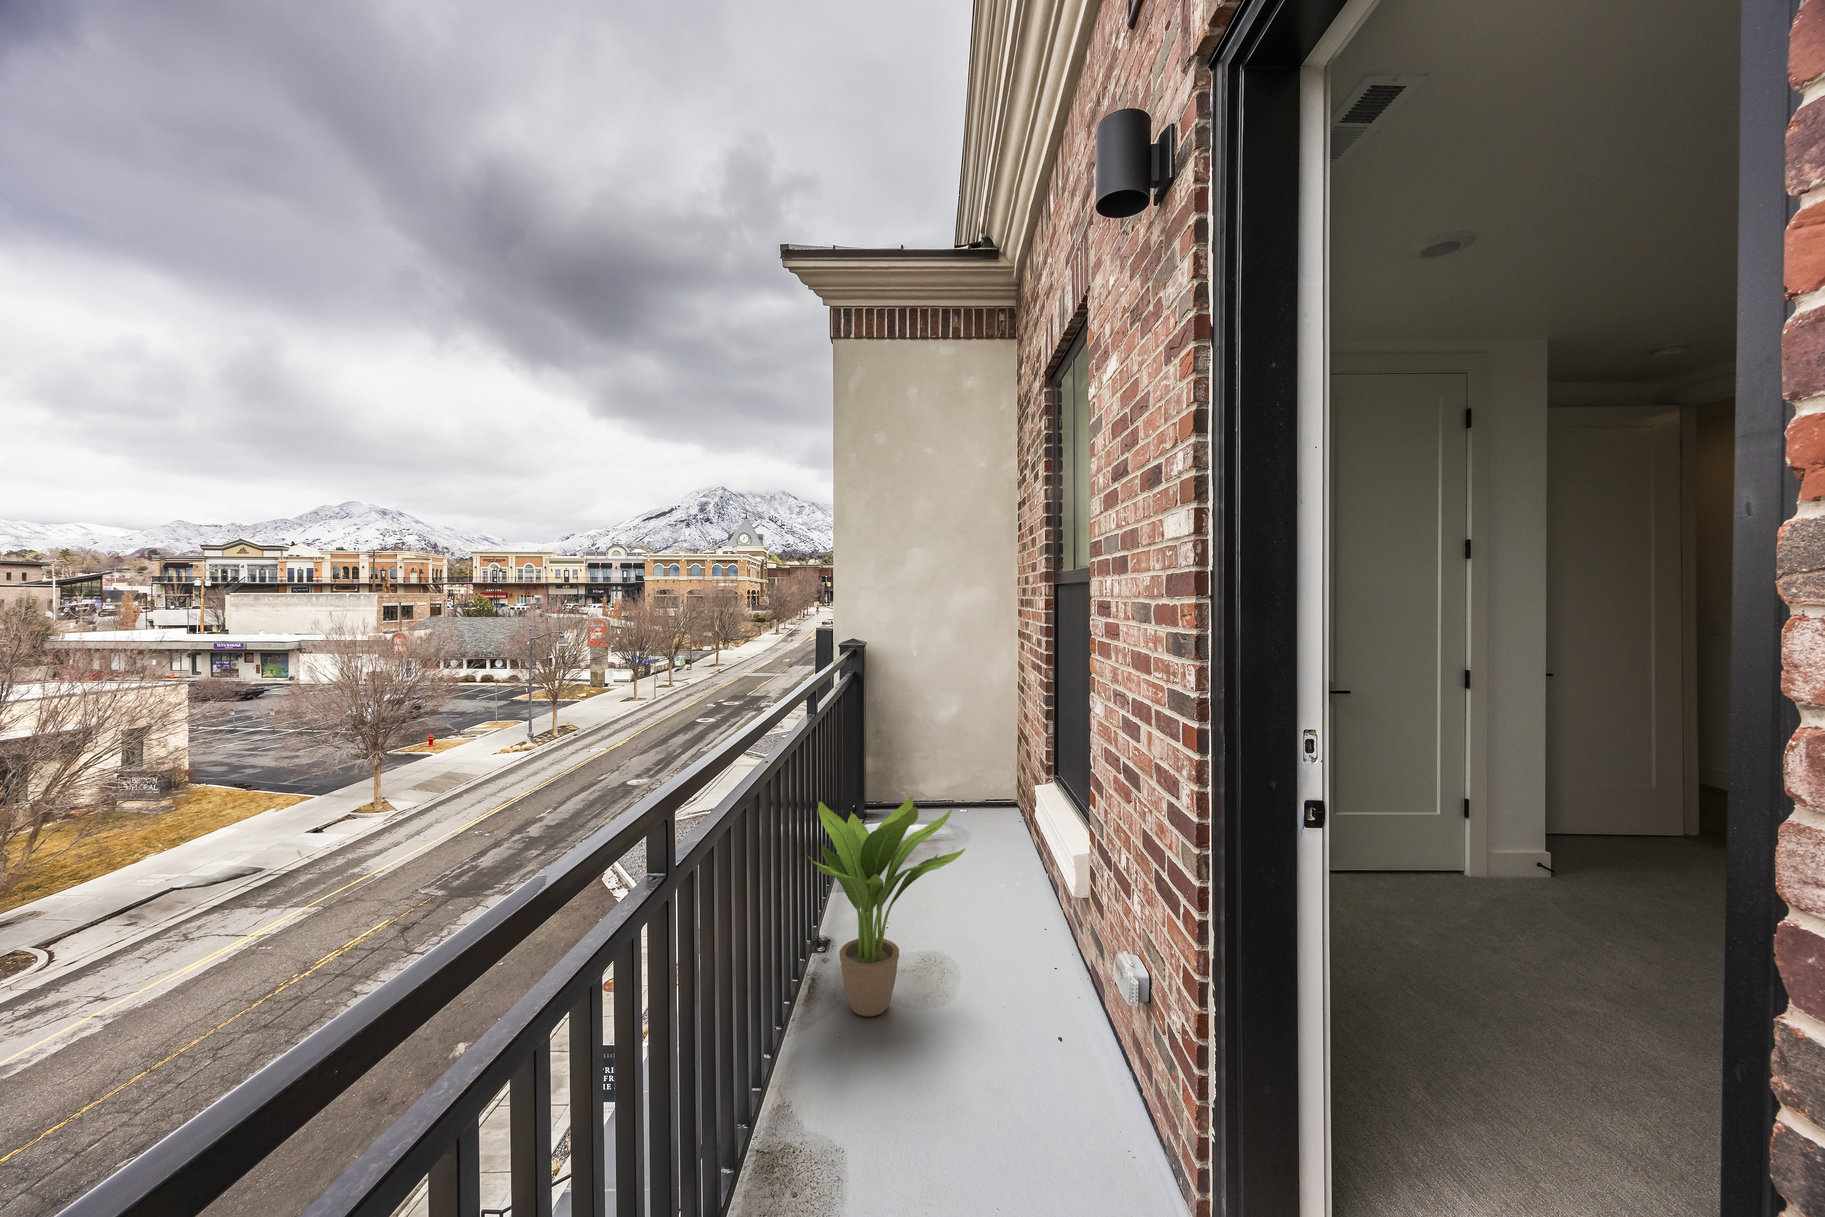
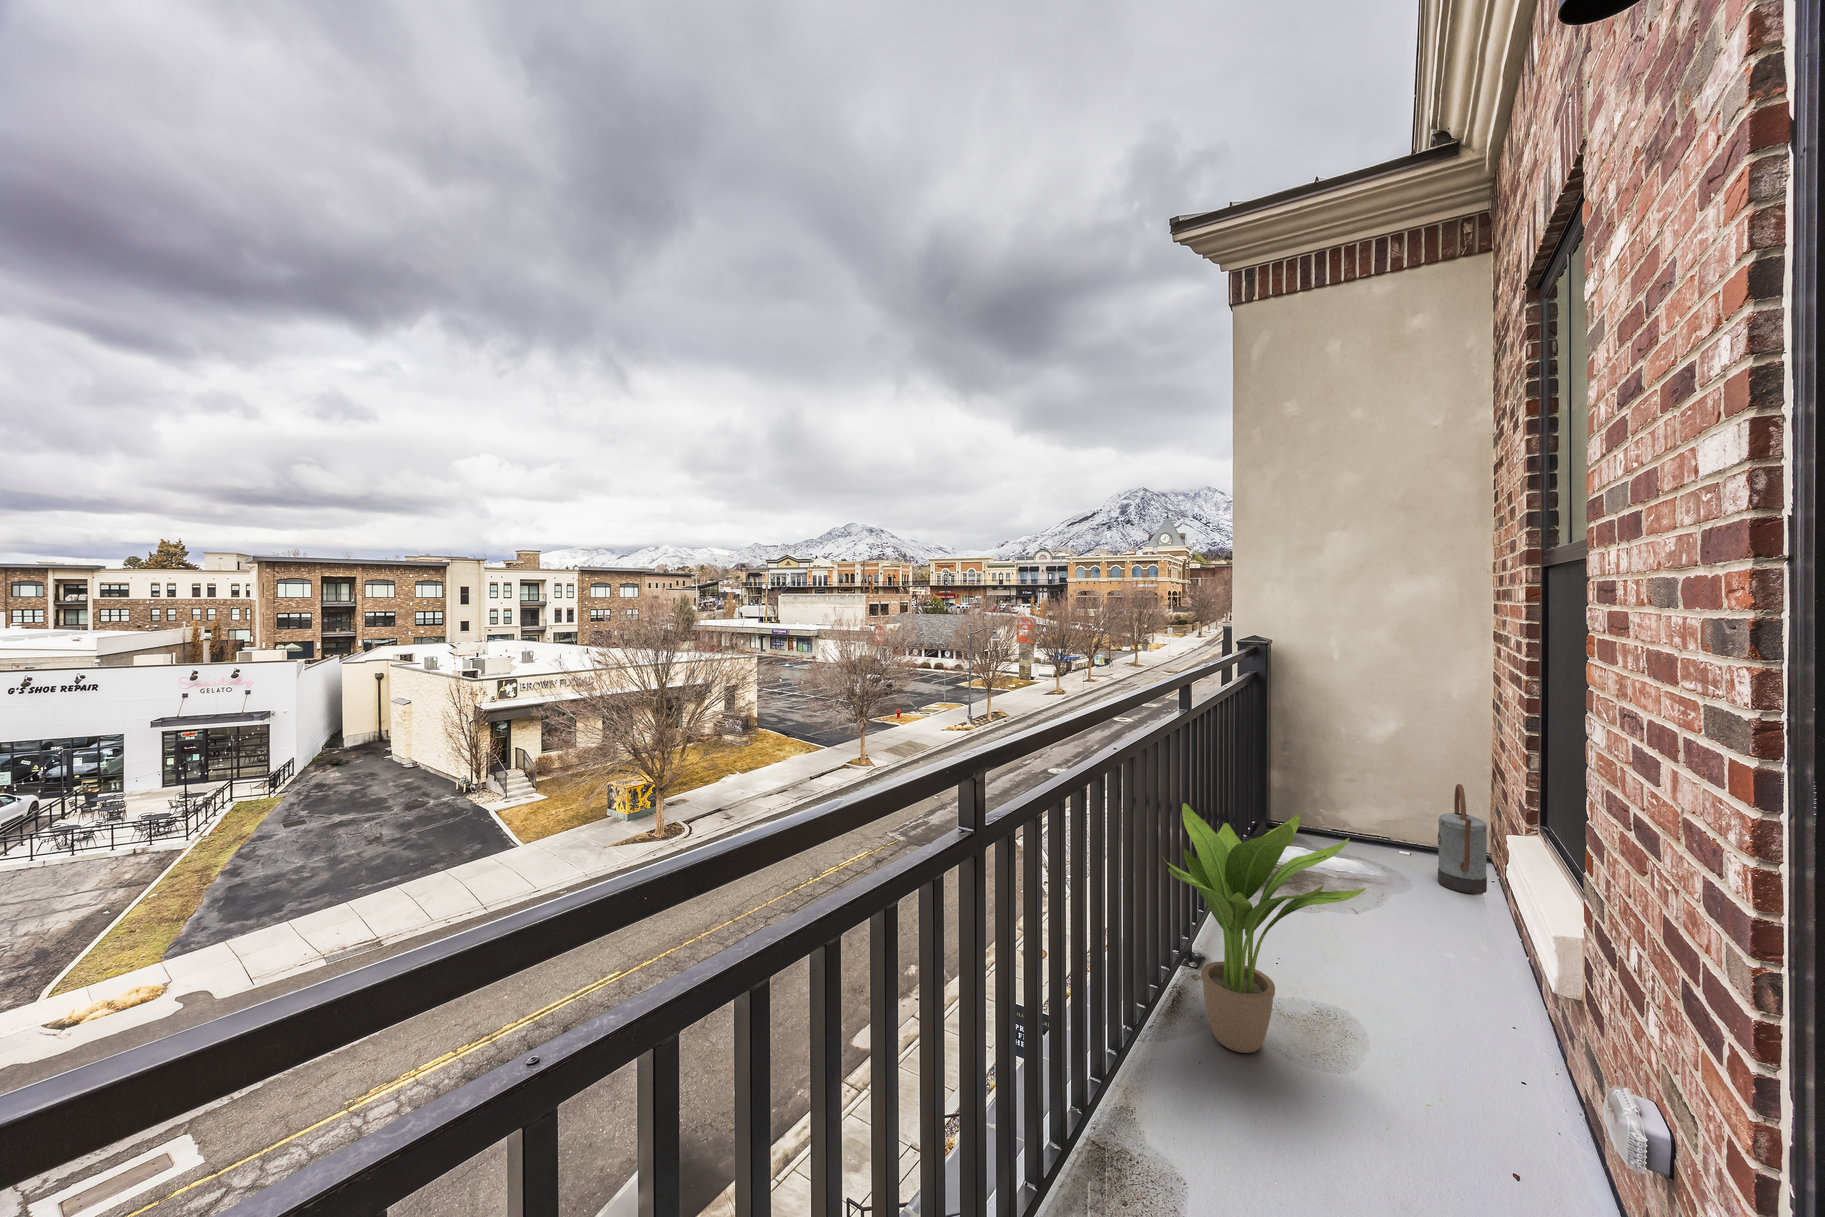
watering can: none [990,751,1020,835] -> present [1438,784,1487,894]

